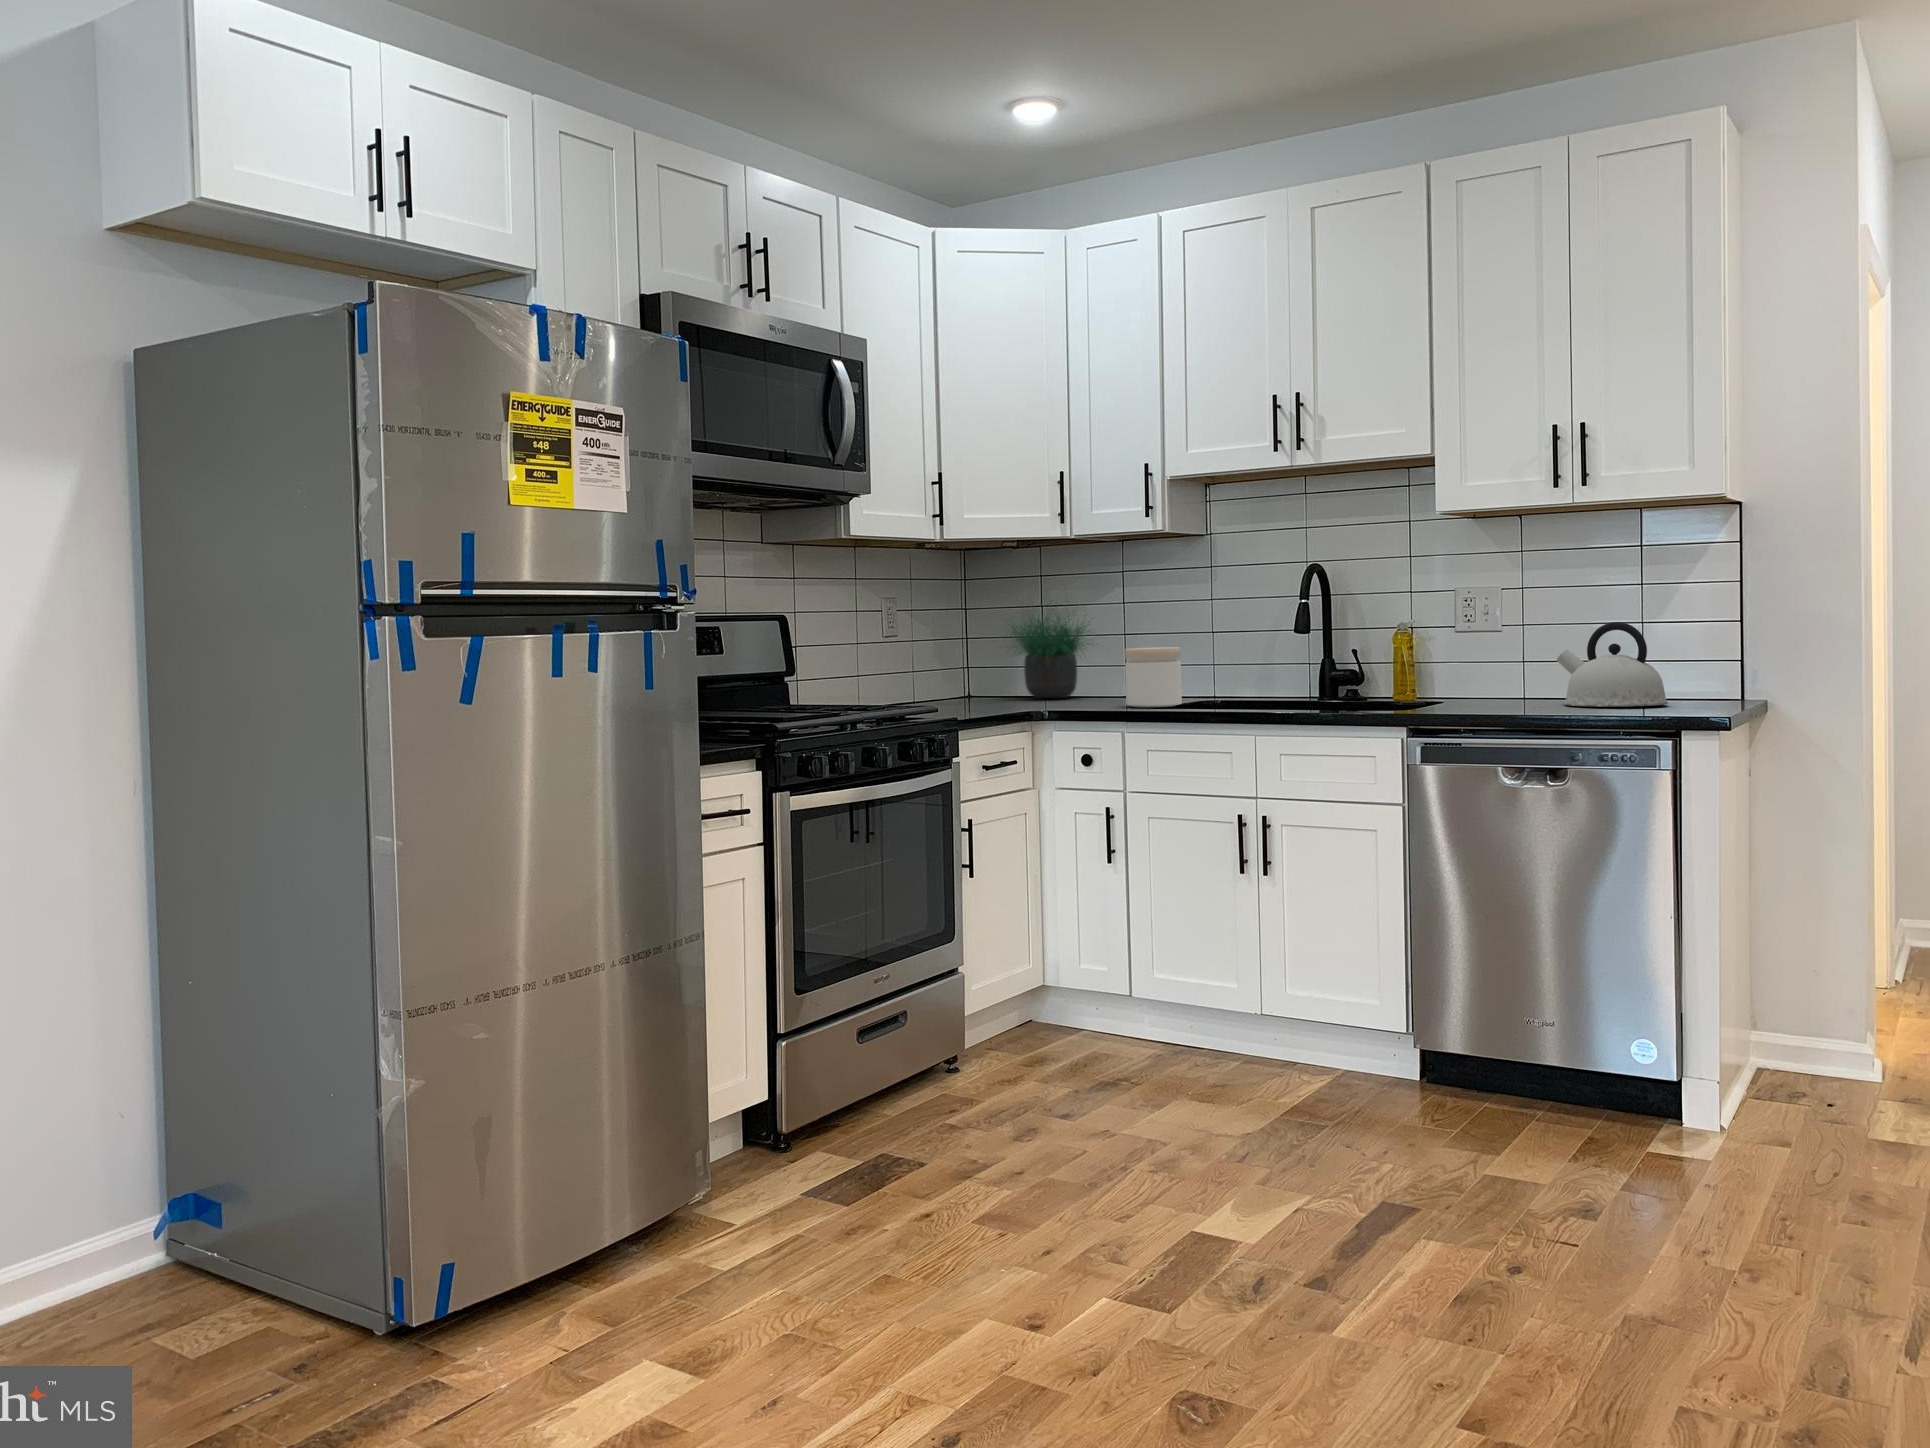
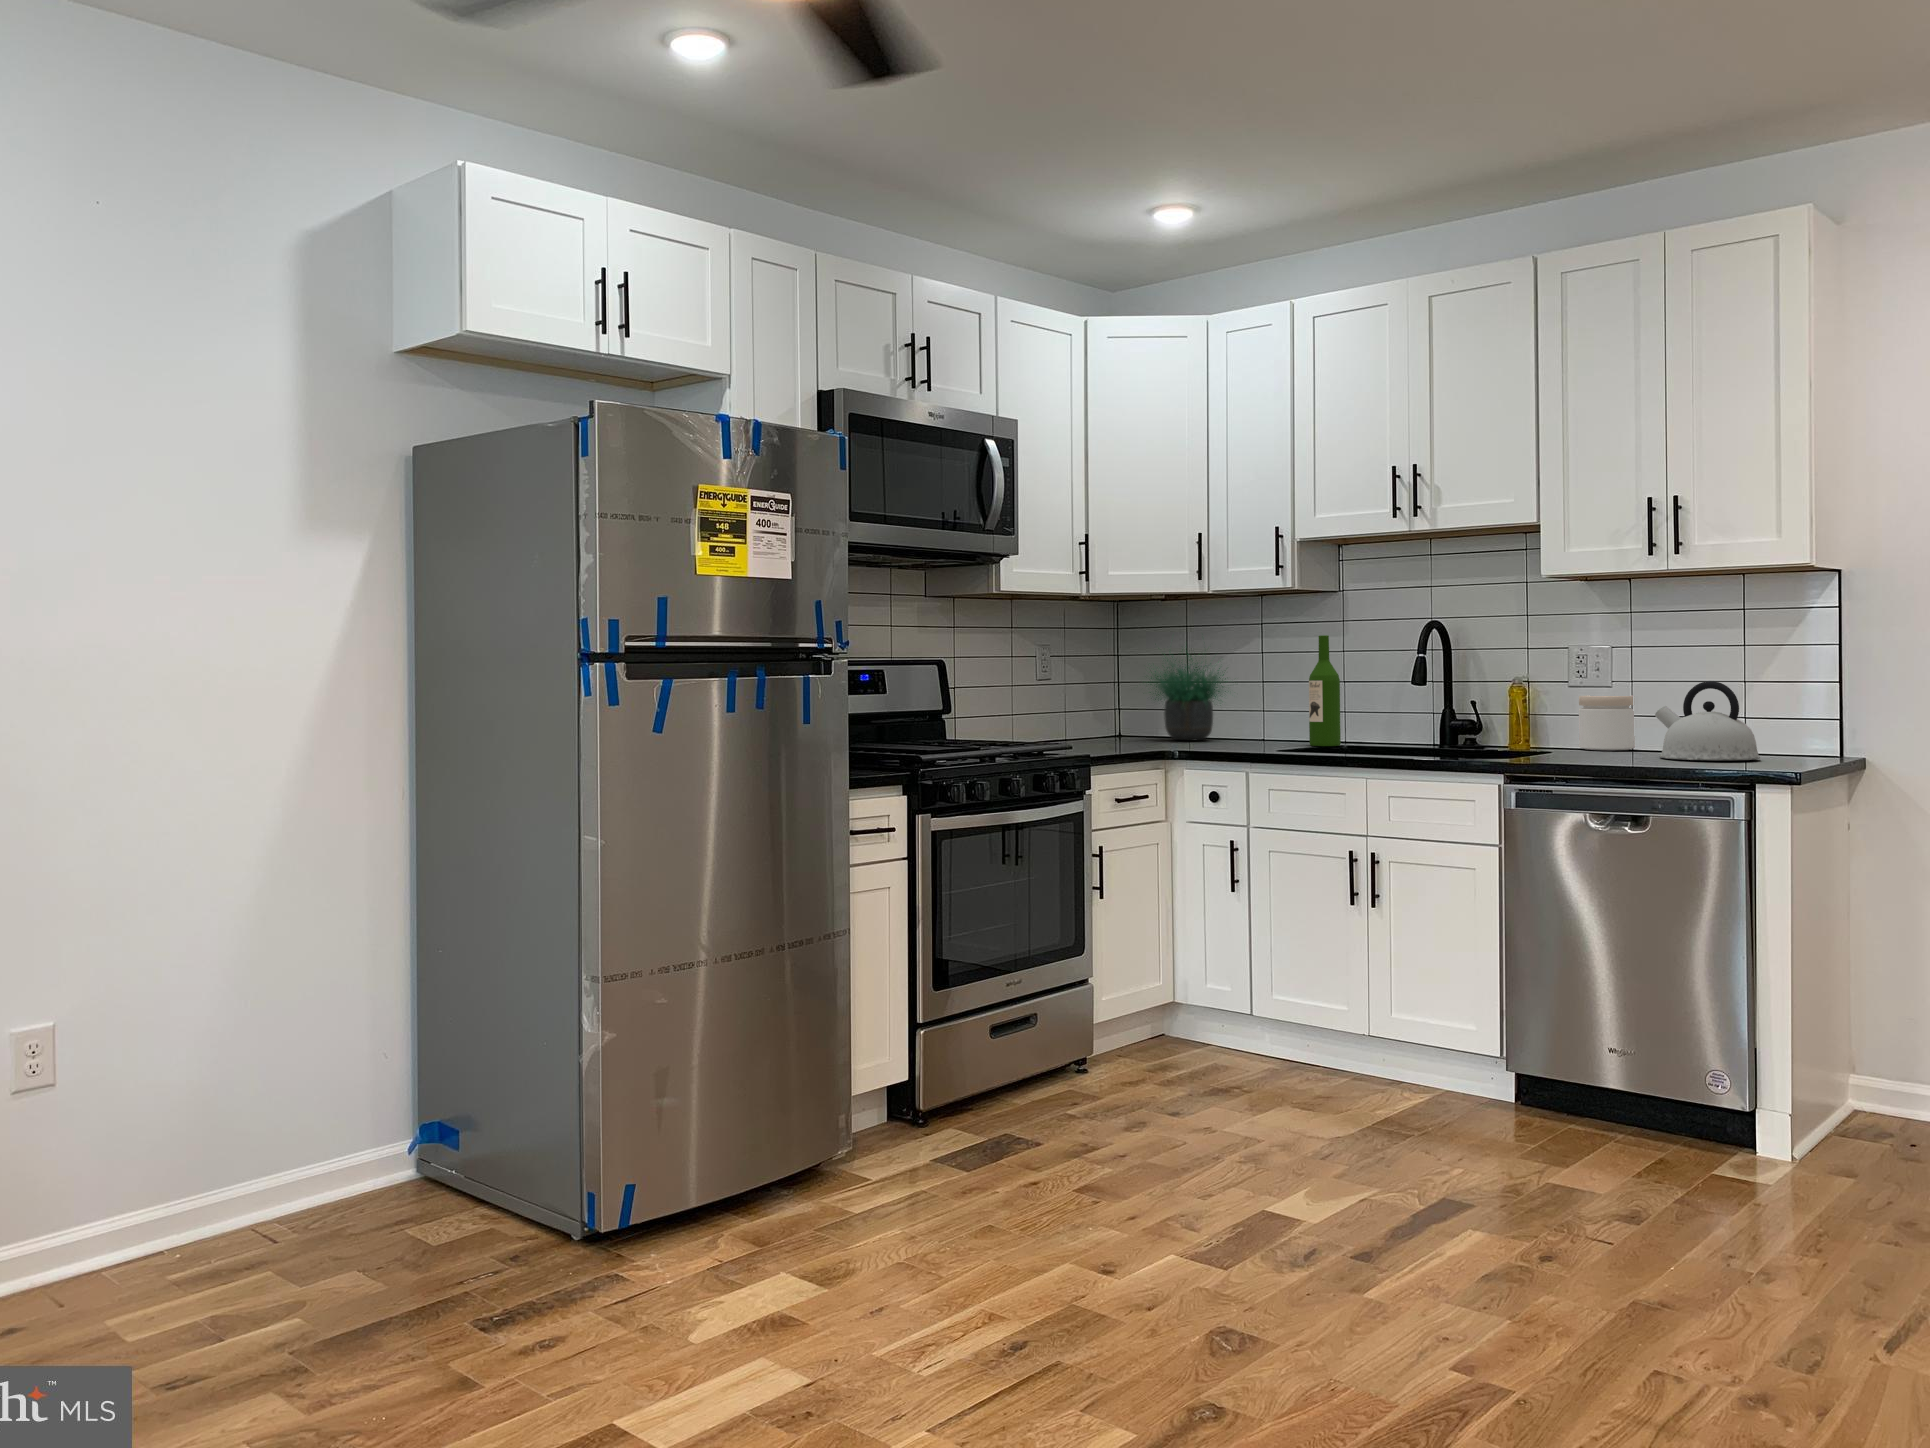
wine bottle: none [1184,580,1219,701] -> present [1309,635,1341,746]
jar: present [1125,647,1182,707] -> present [1579,695,1635,750]

